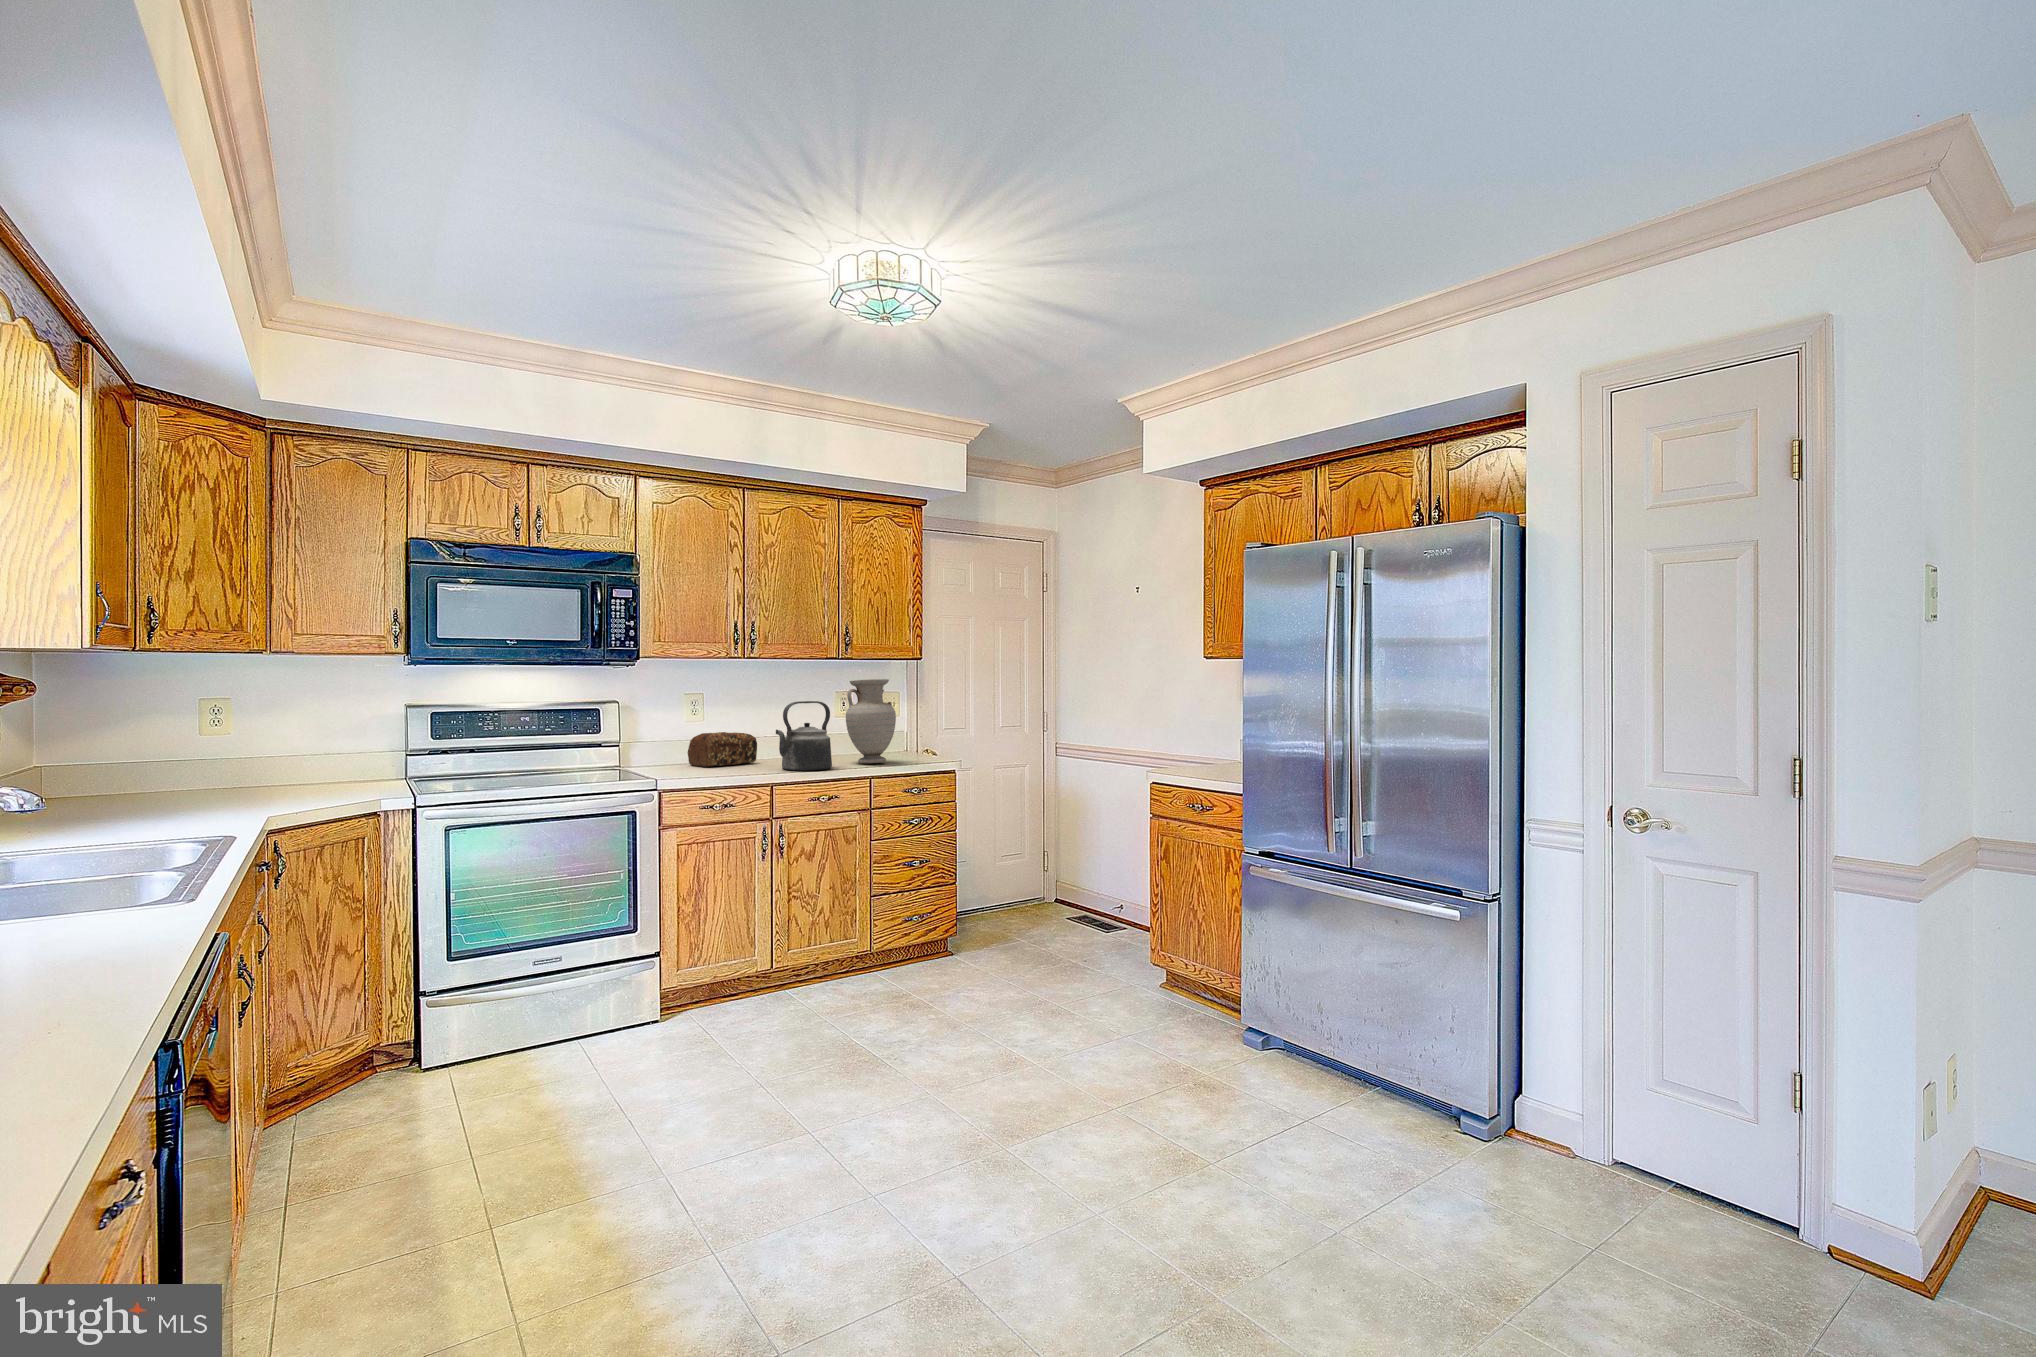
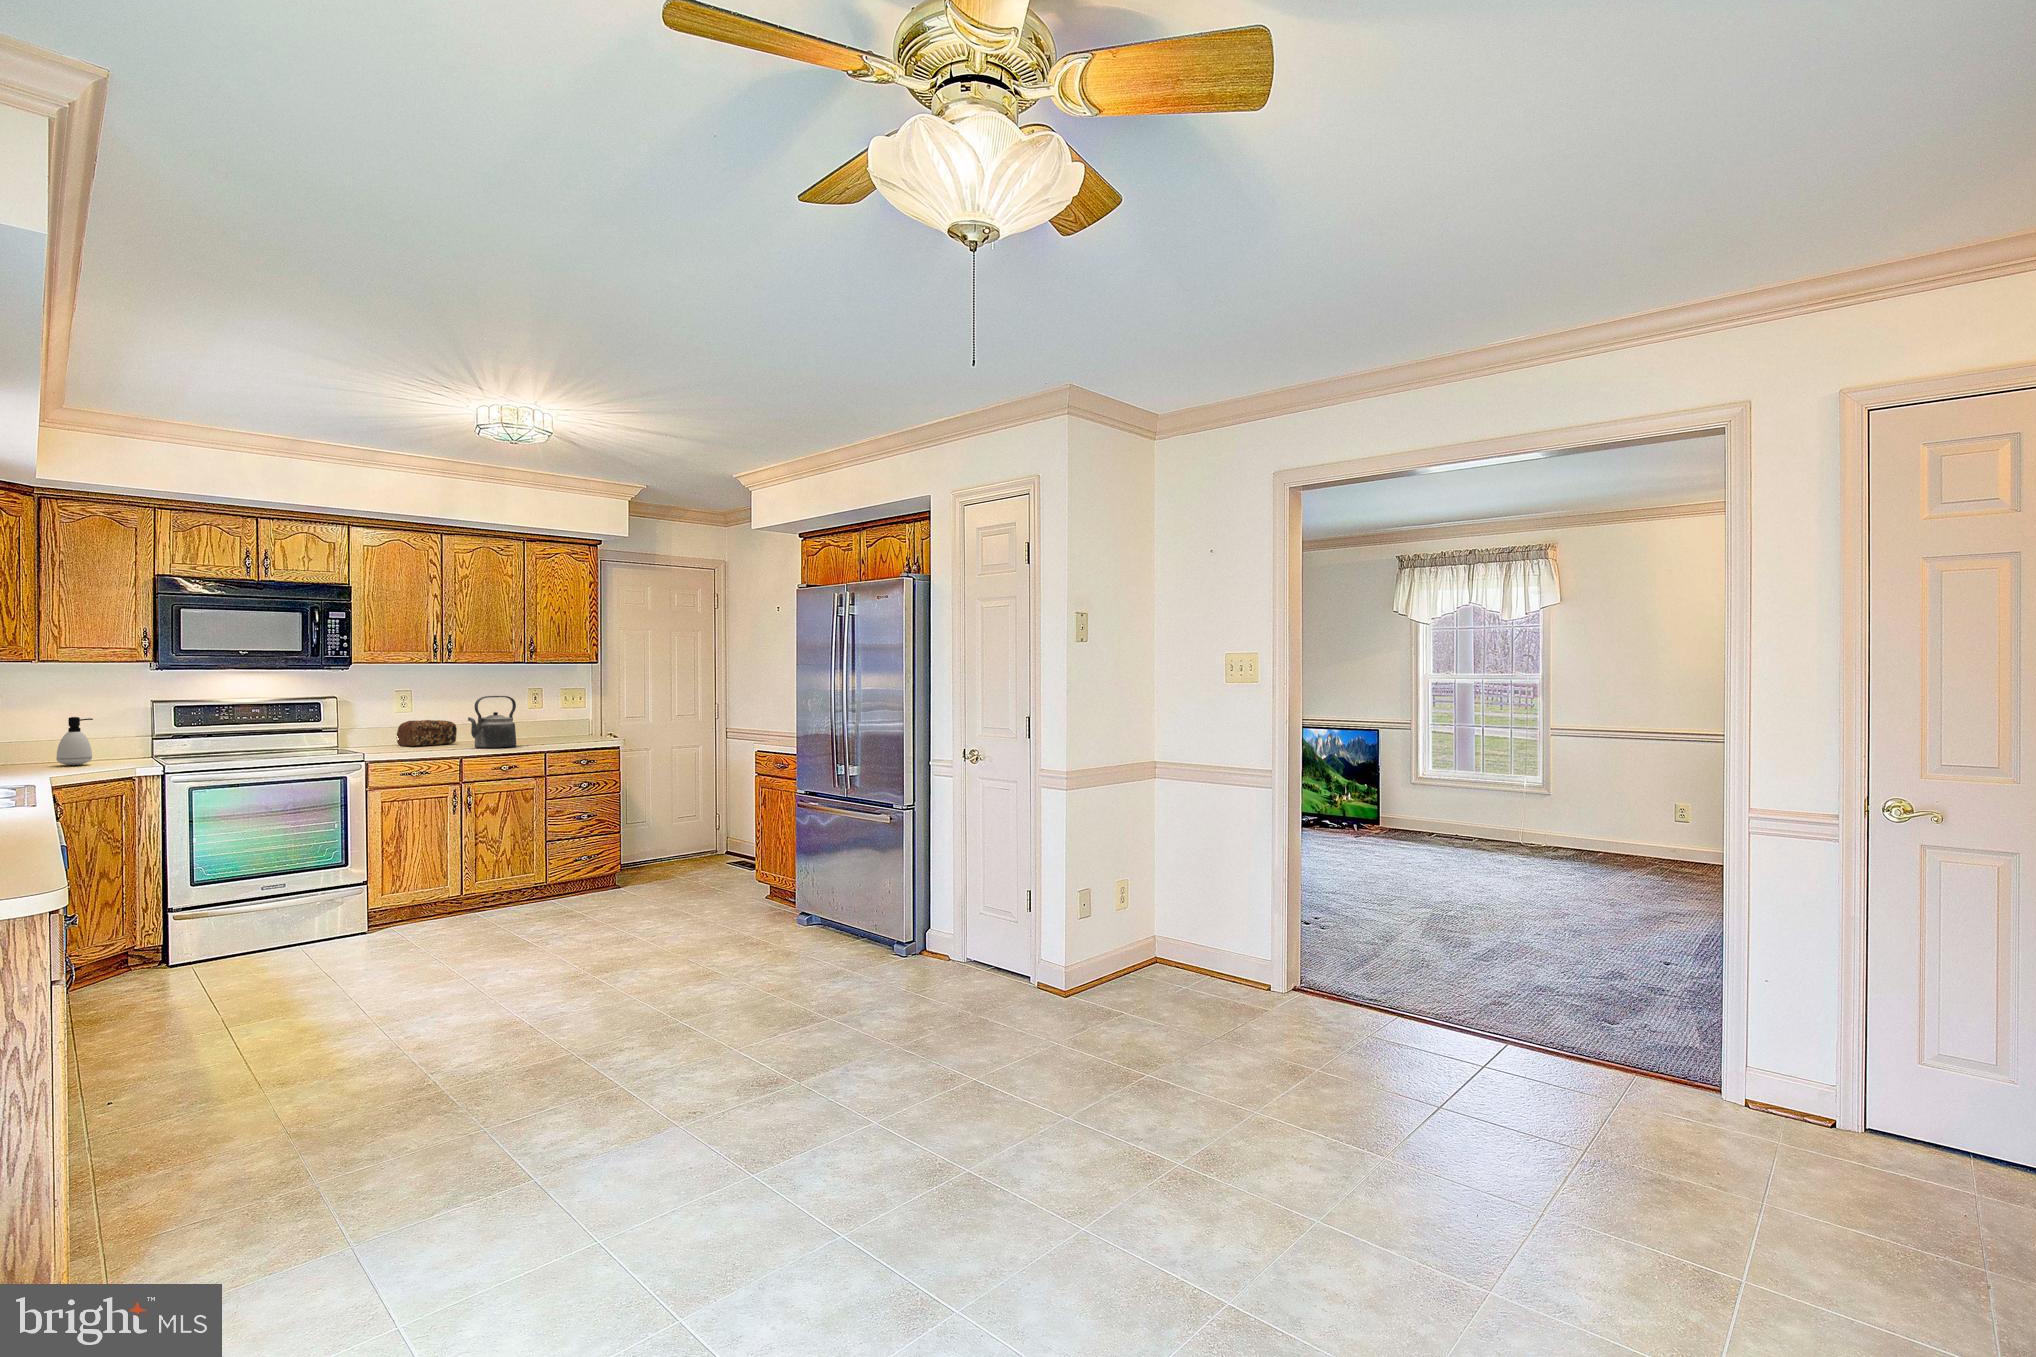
vase: present [846,679,896,763] -> none [532,679,573,743]
soap dispenser: none [289,728,333,793] -> present [56,717,93,765]

